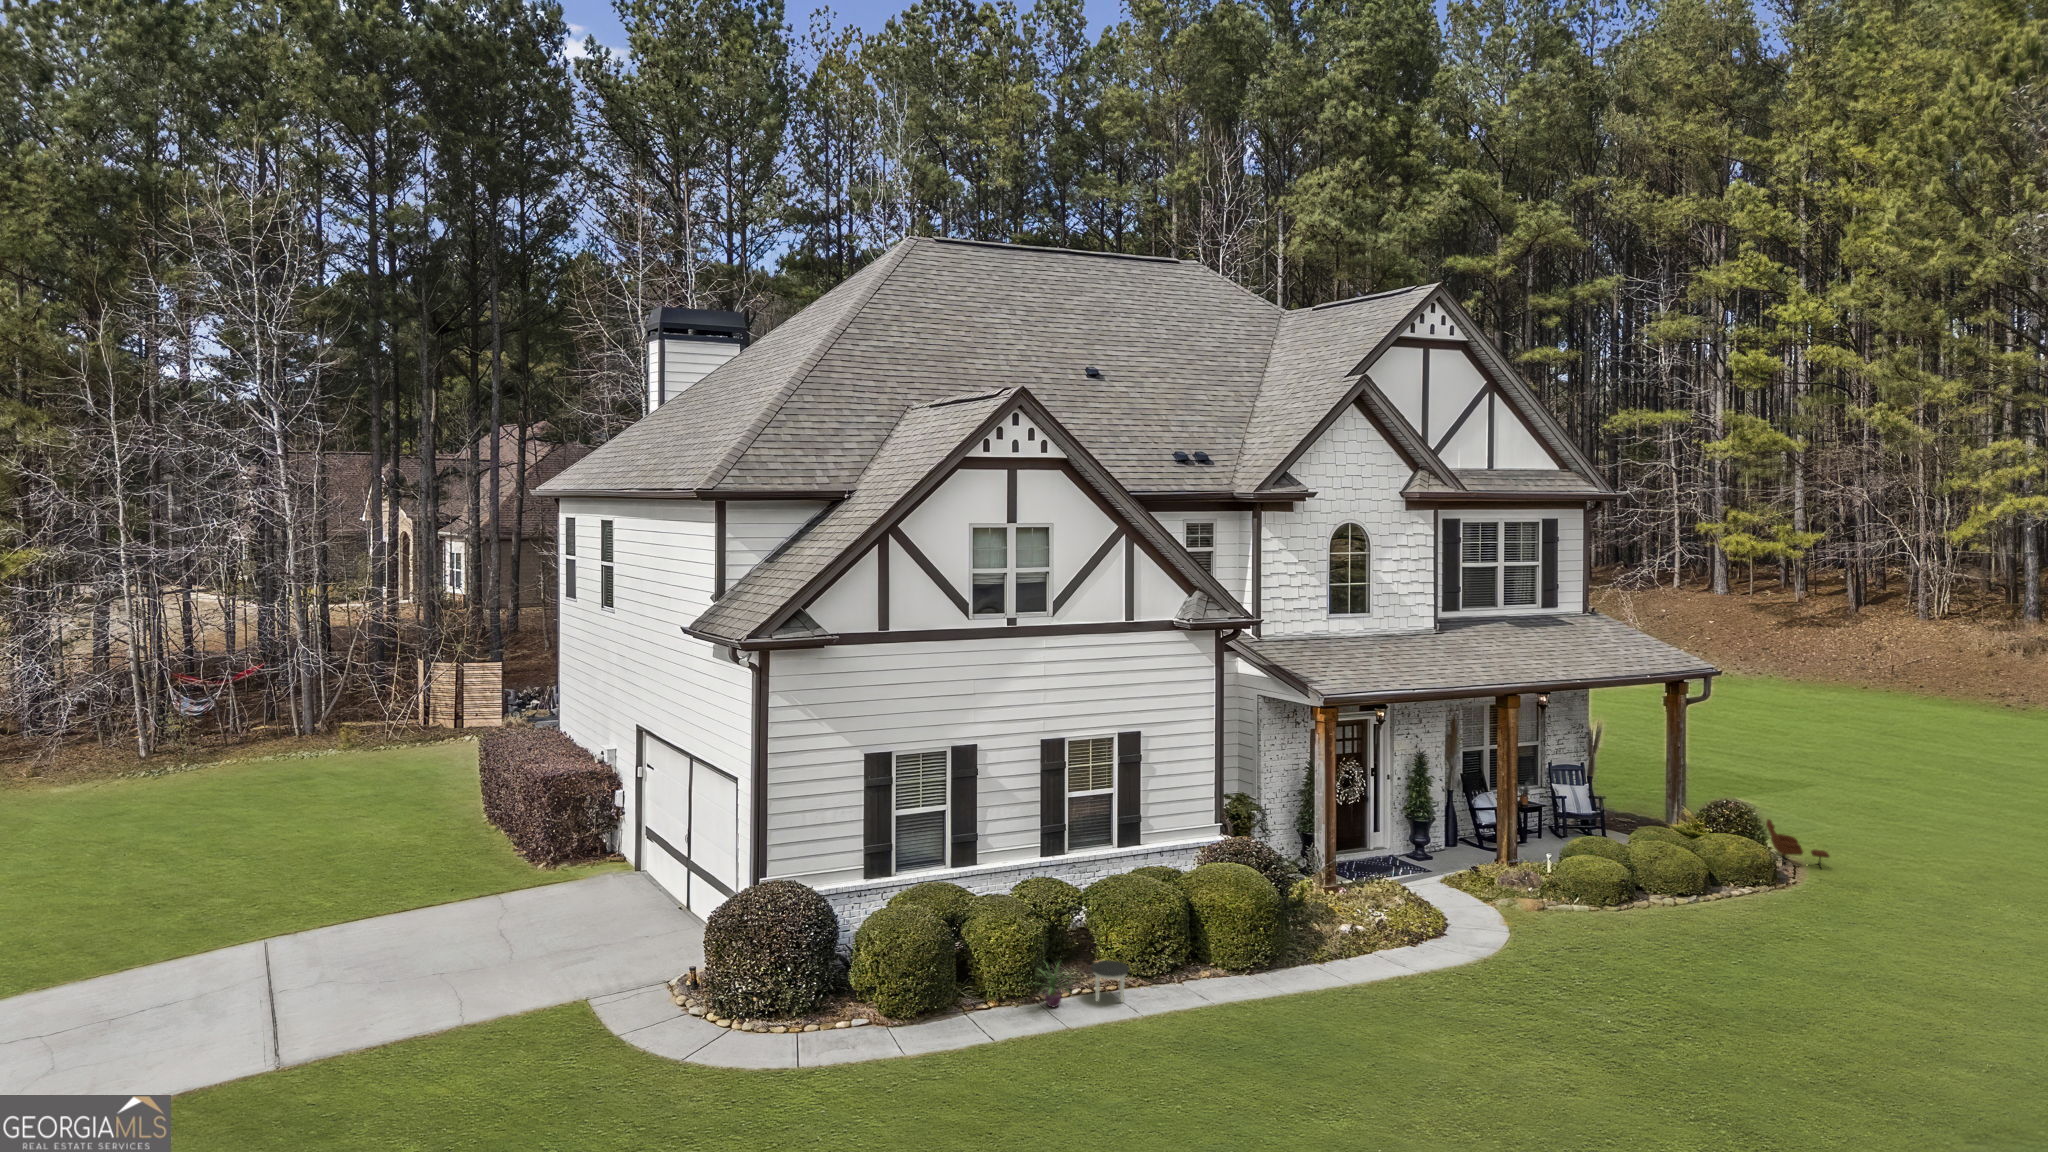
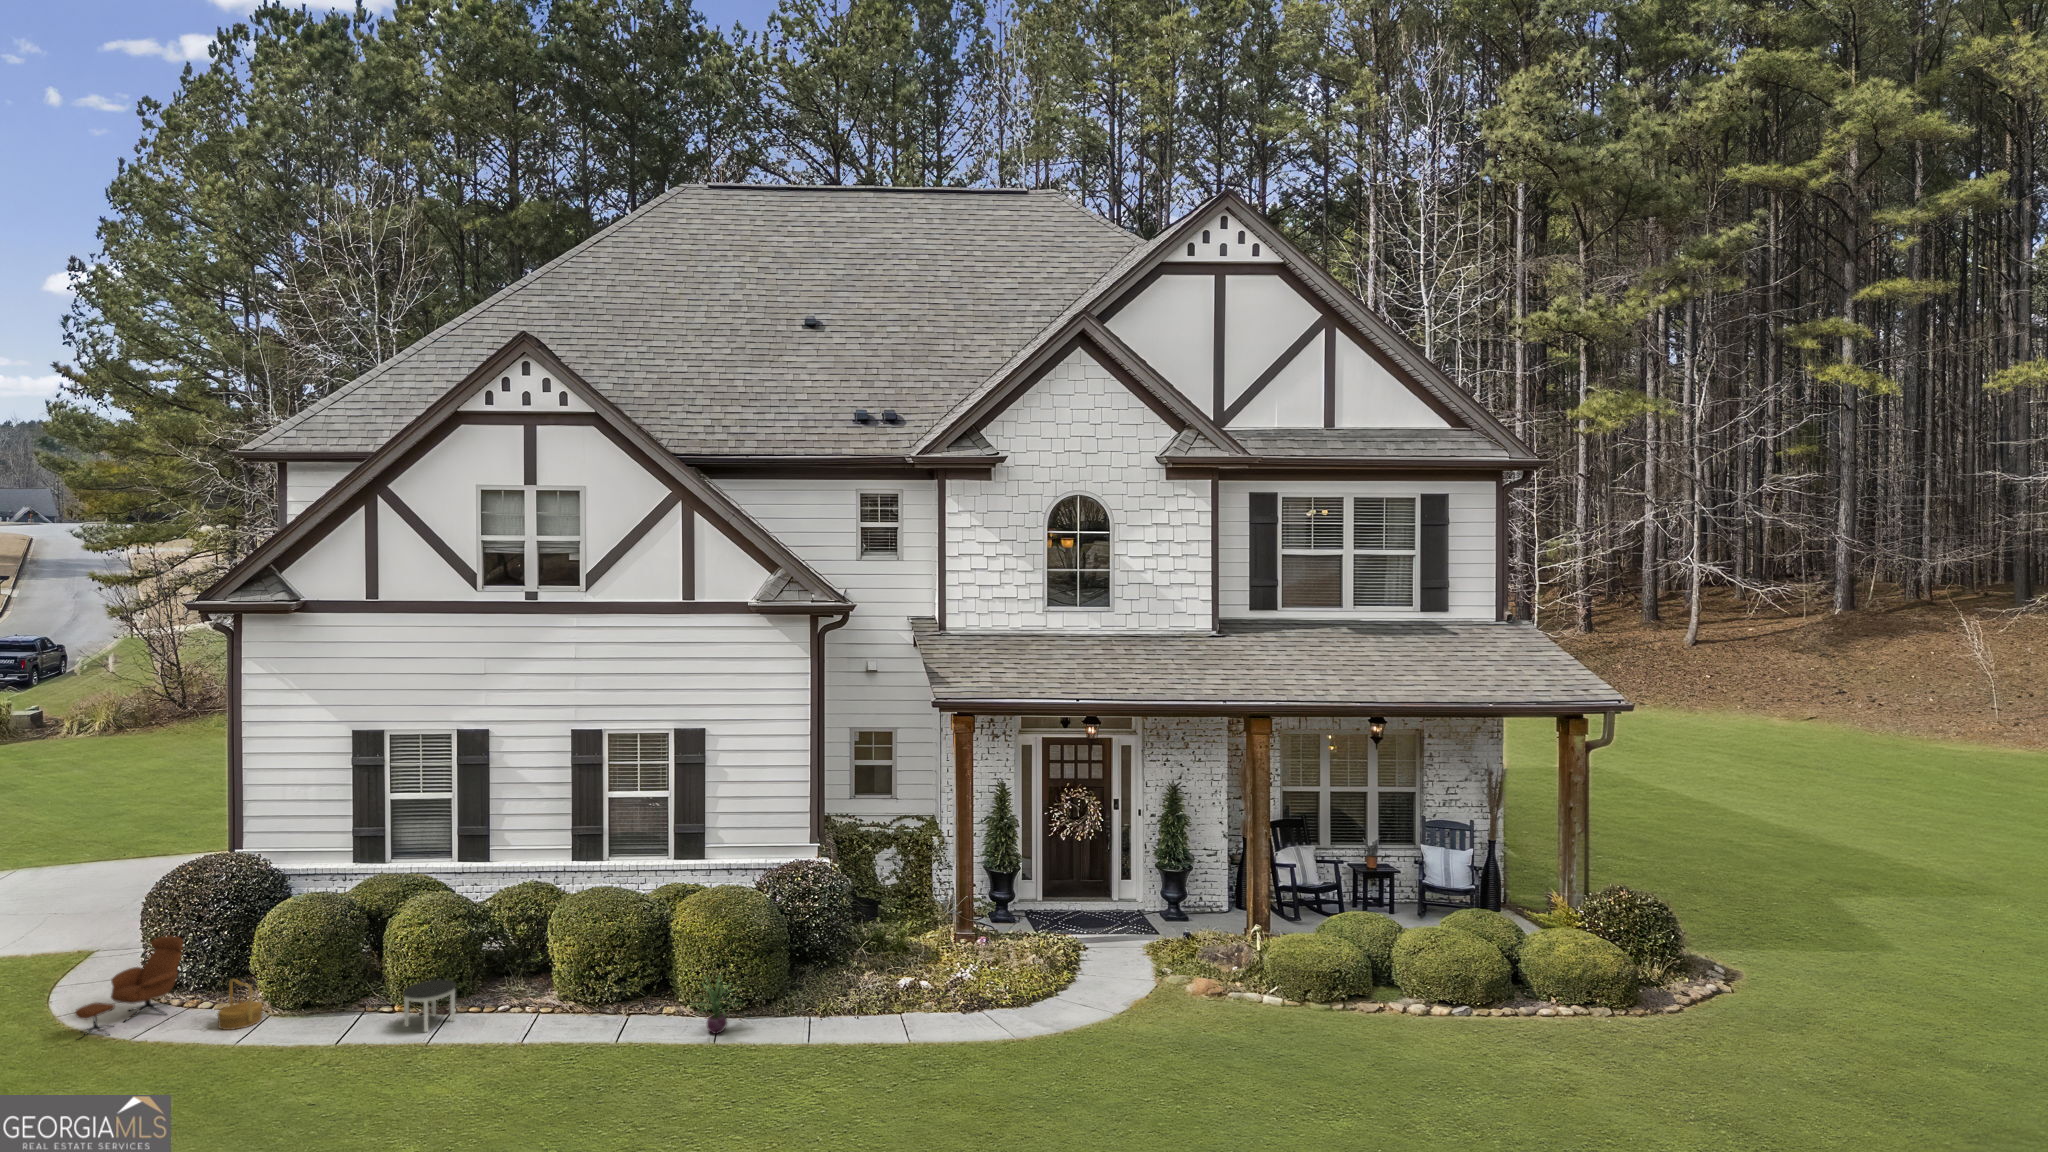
lounge chair: present [1766,819,1829,866] -> present [75,936,183,1036]
decorative plant: present [1029,962,1069,1007] -> present [703,975,736,1034]
woven basket: none [942,983,978,1026] -> present [218,979,263,1030]

